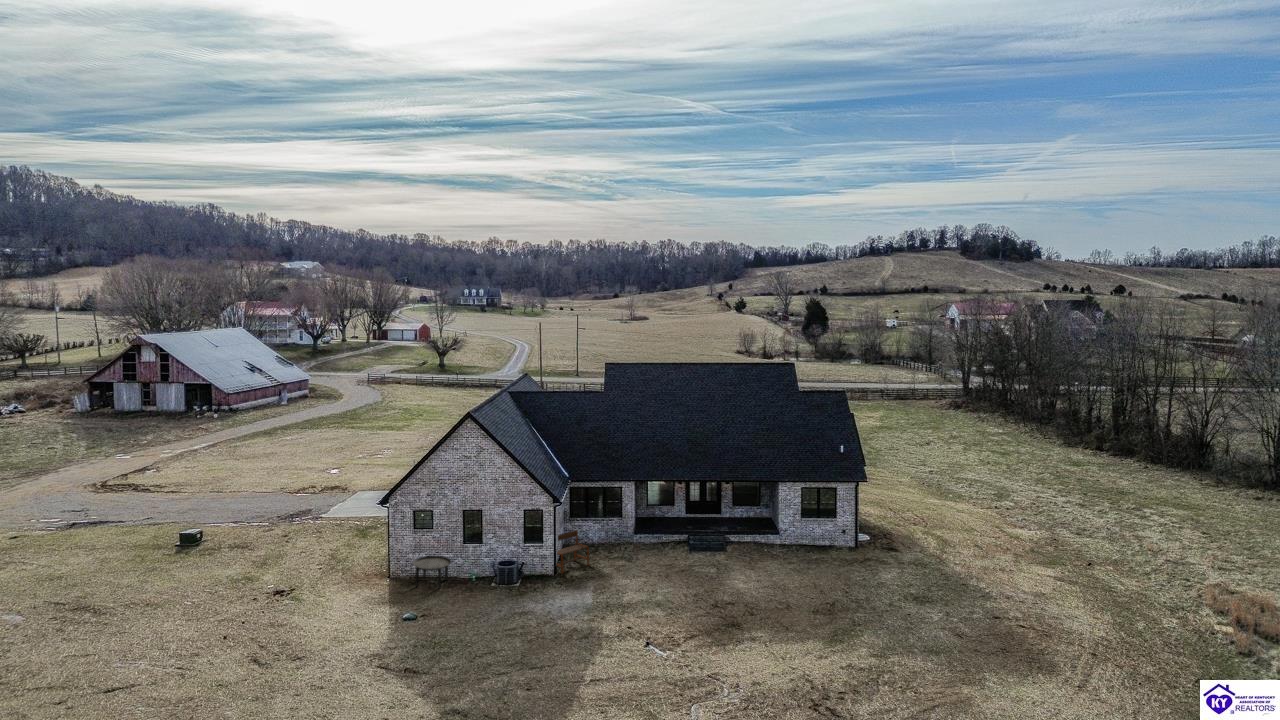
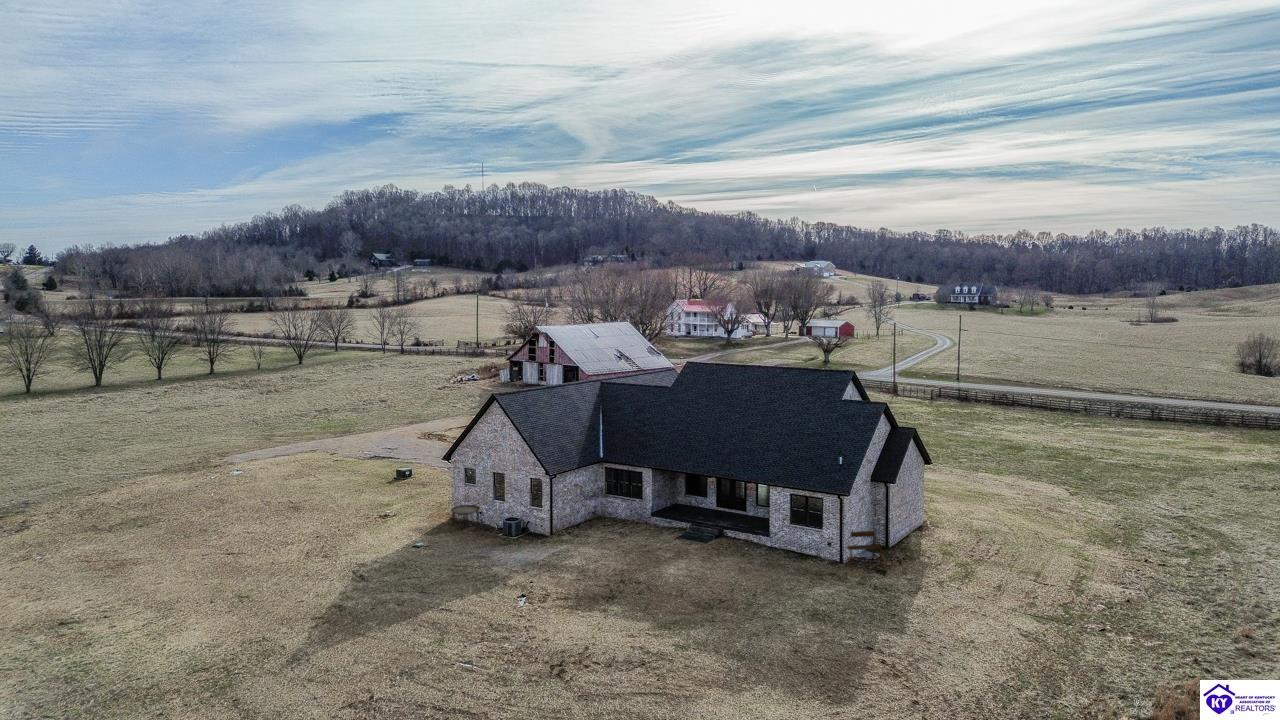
bench: present [557,530,590,573] -> present [847,531,882,567]

